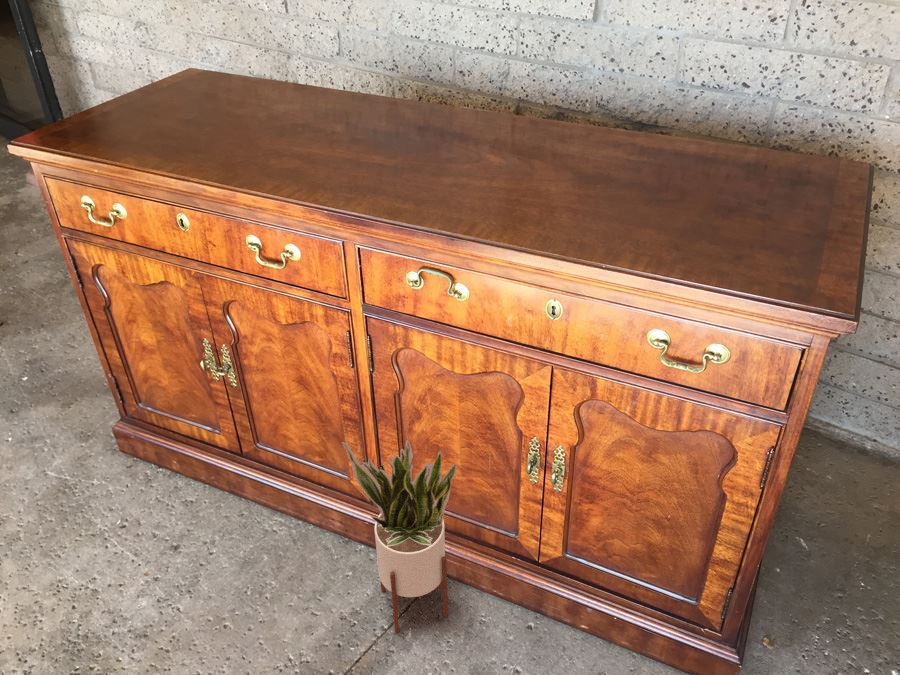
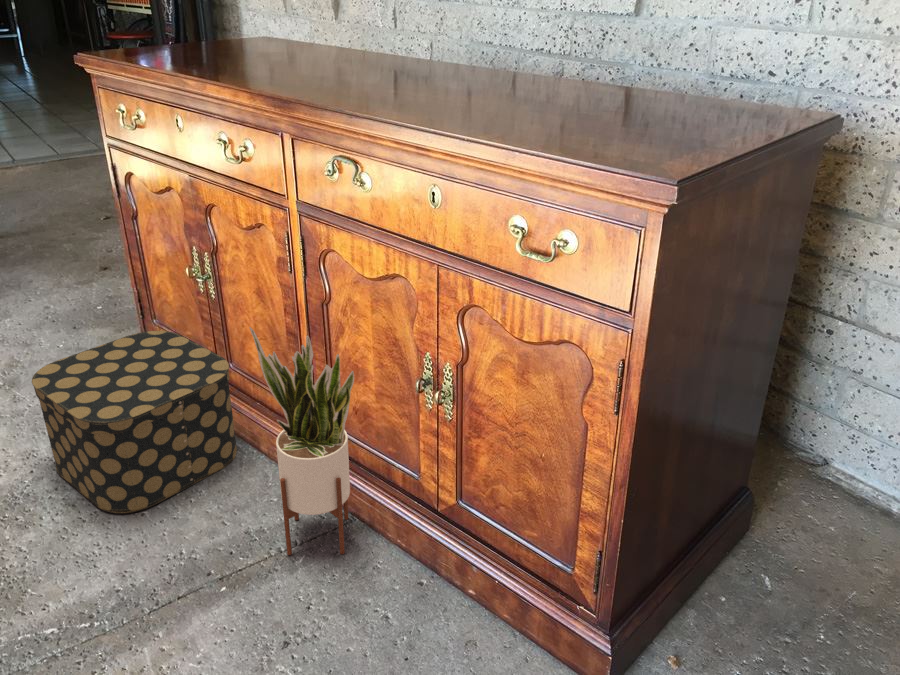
storage box: none [63,422,285,635] -> present [32,331,237,513]

